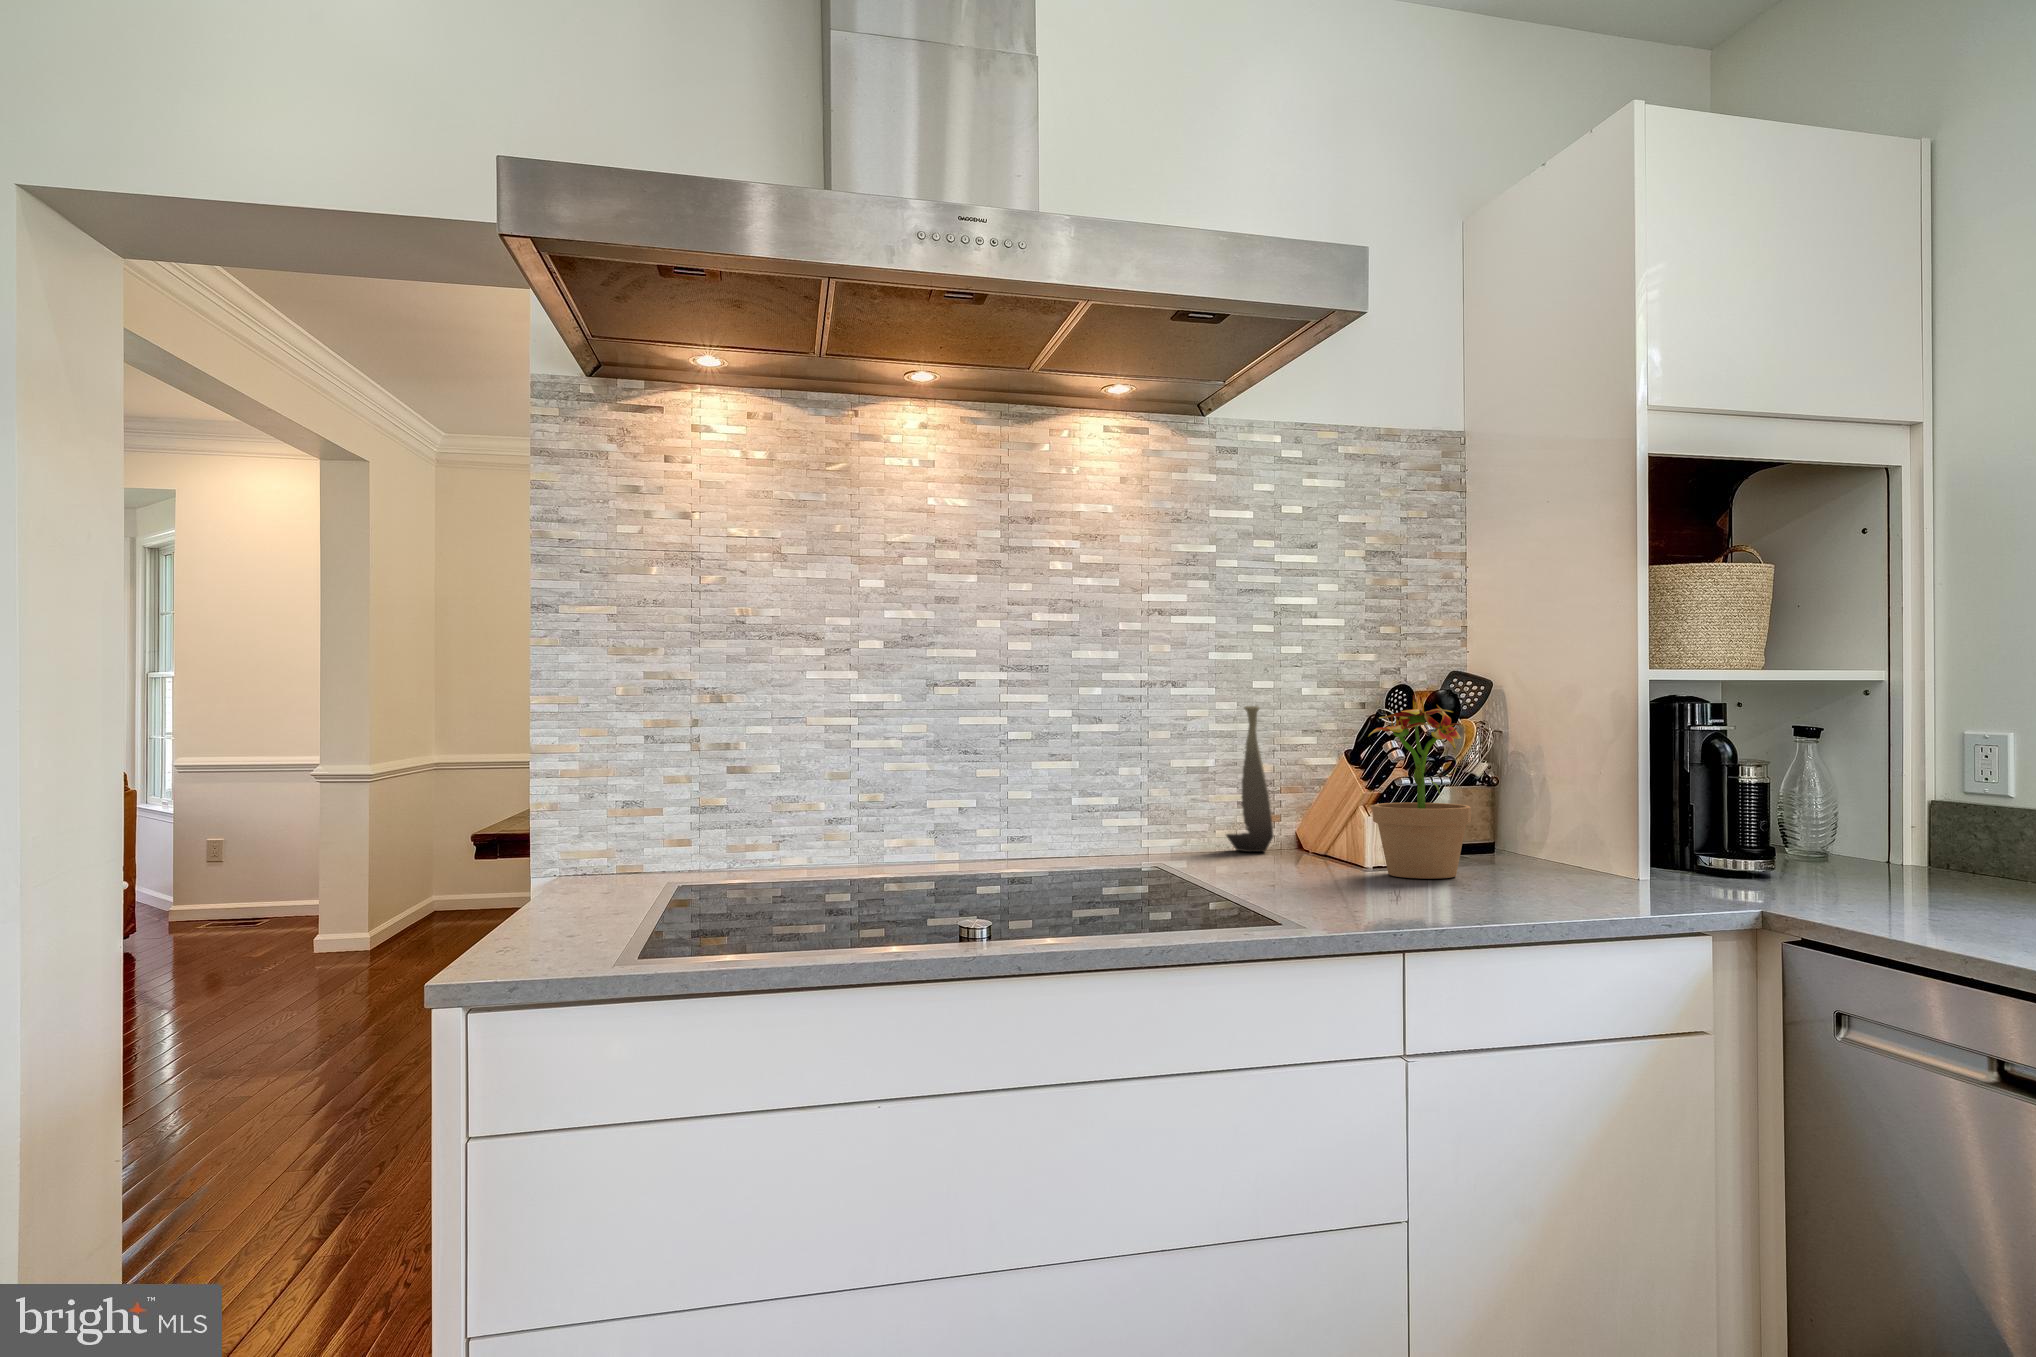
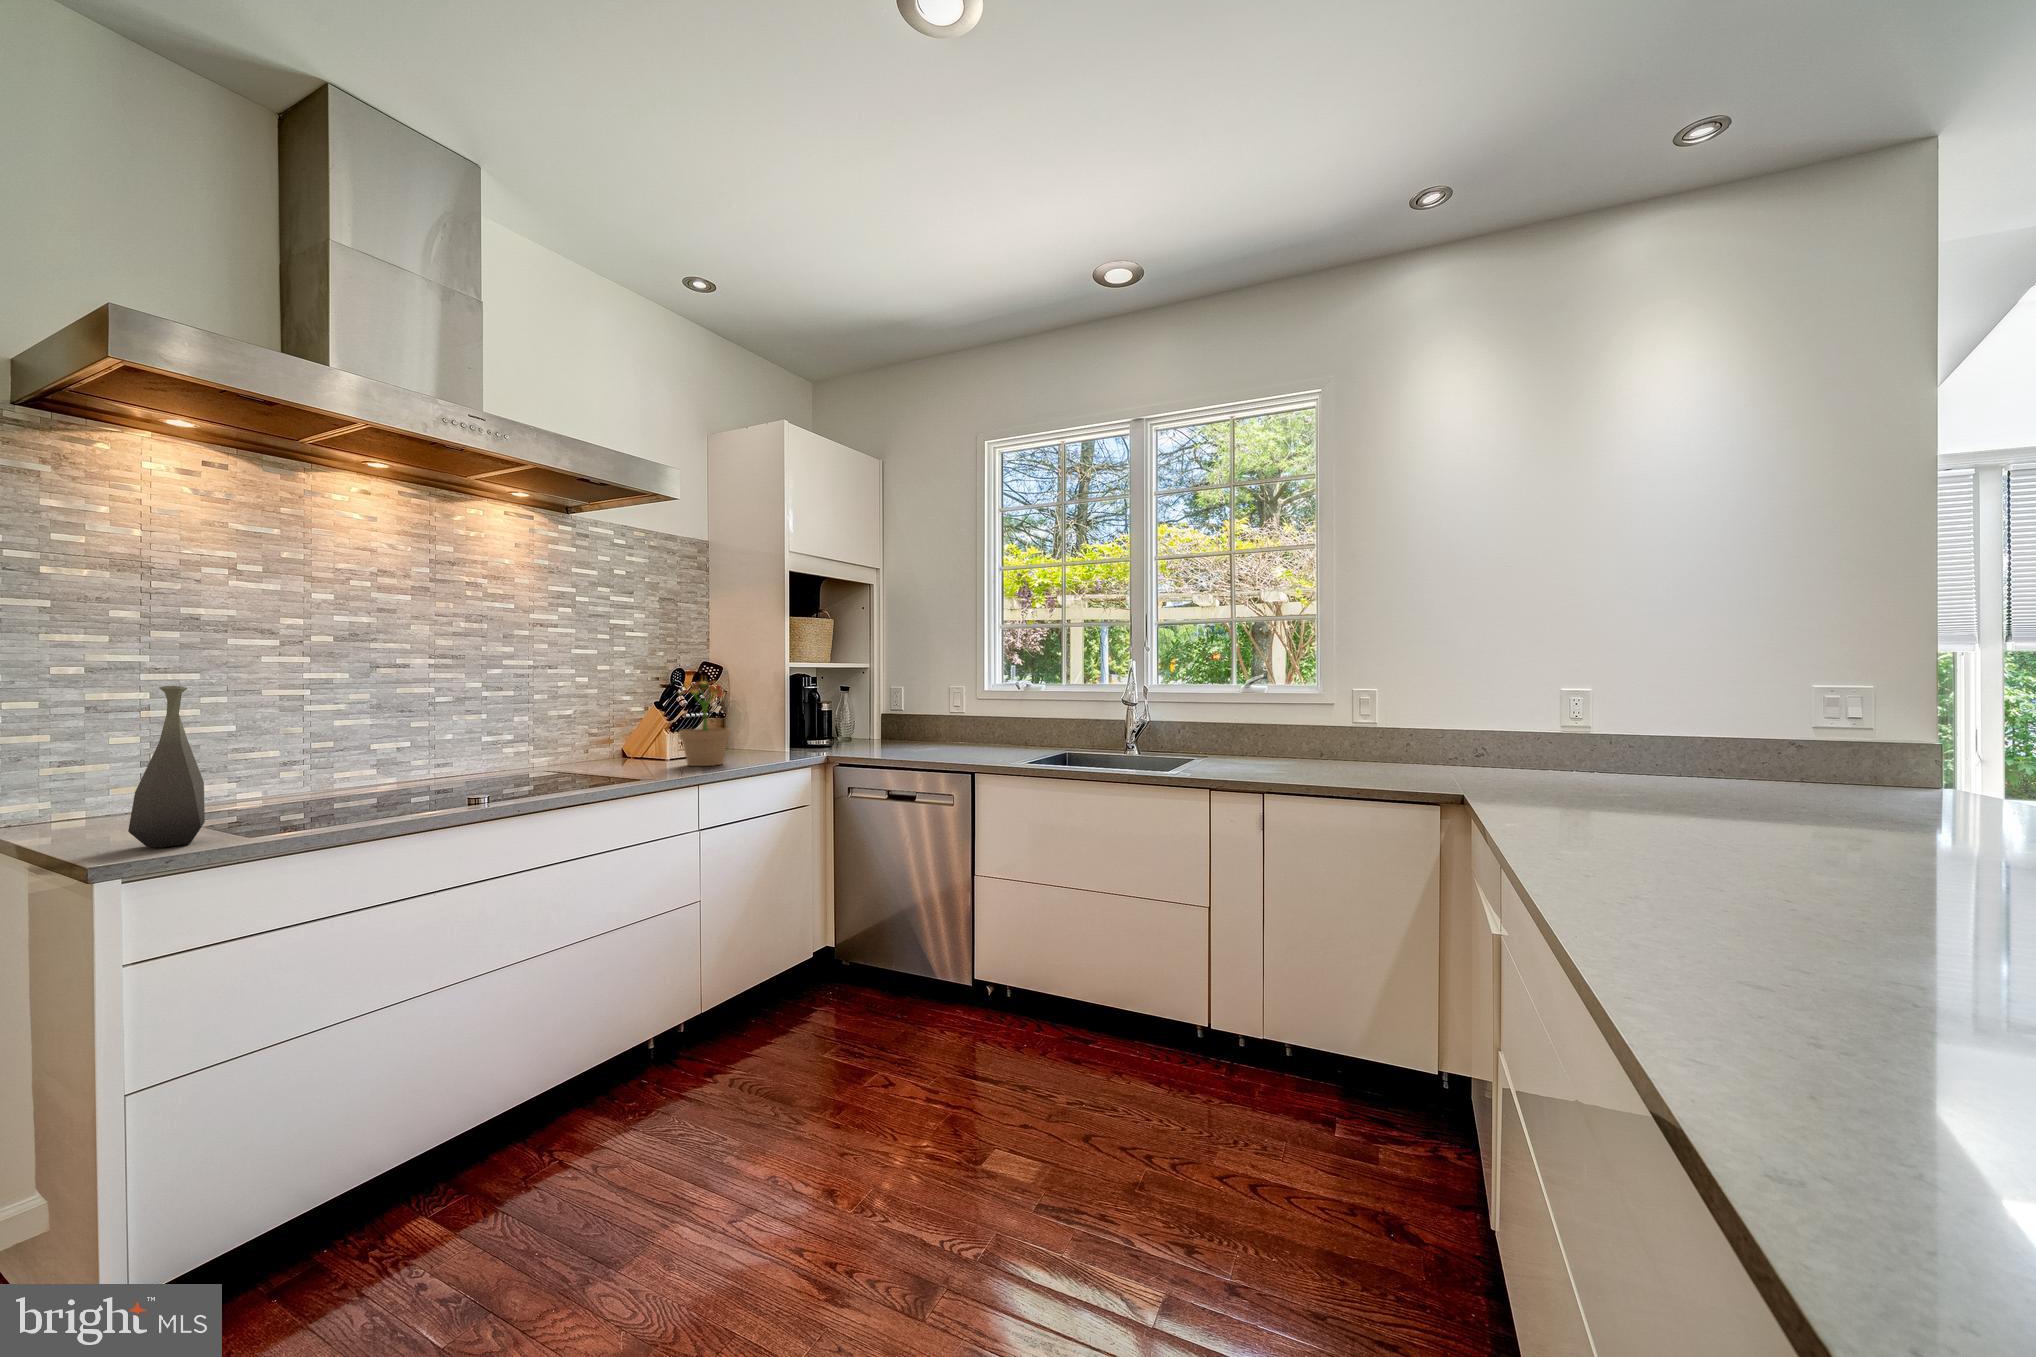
bottle: present [1226,706,1273,852] -> present [128,686,205,847]

